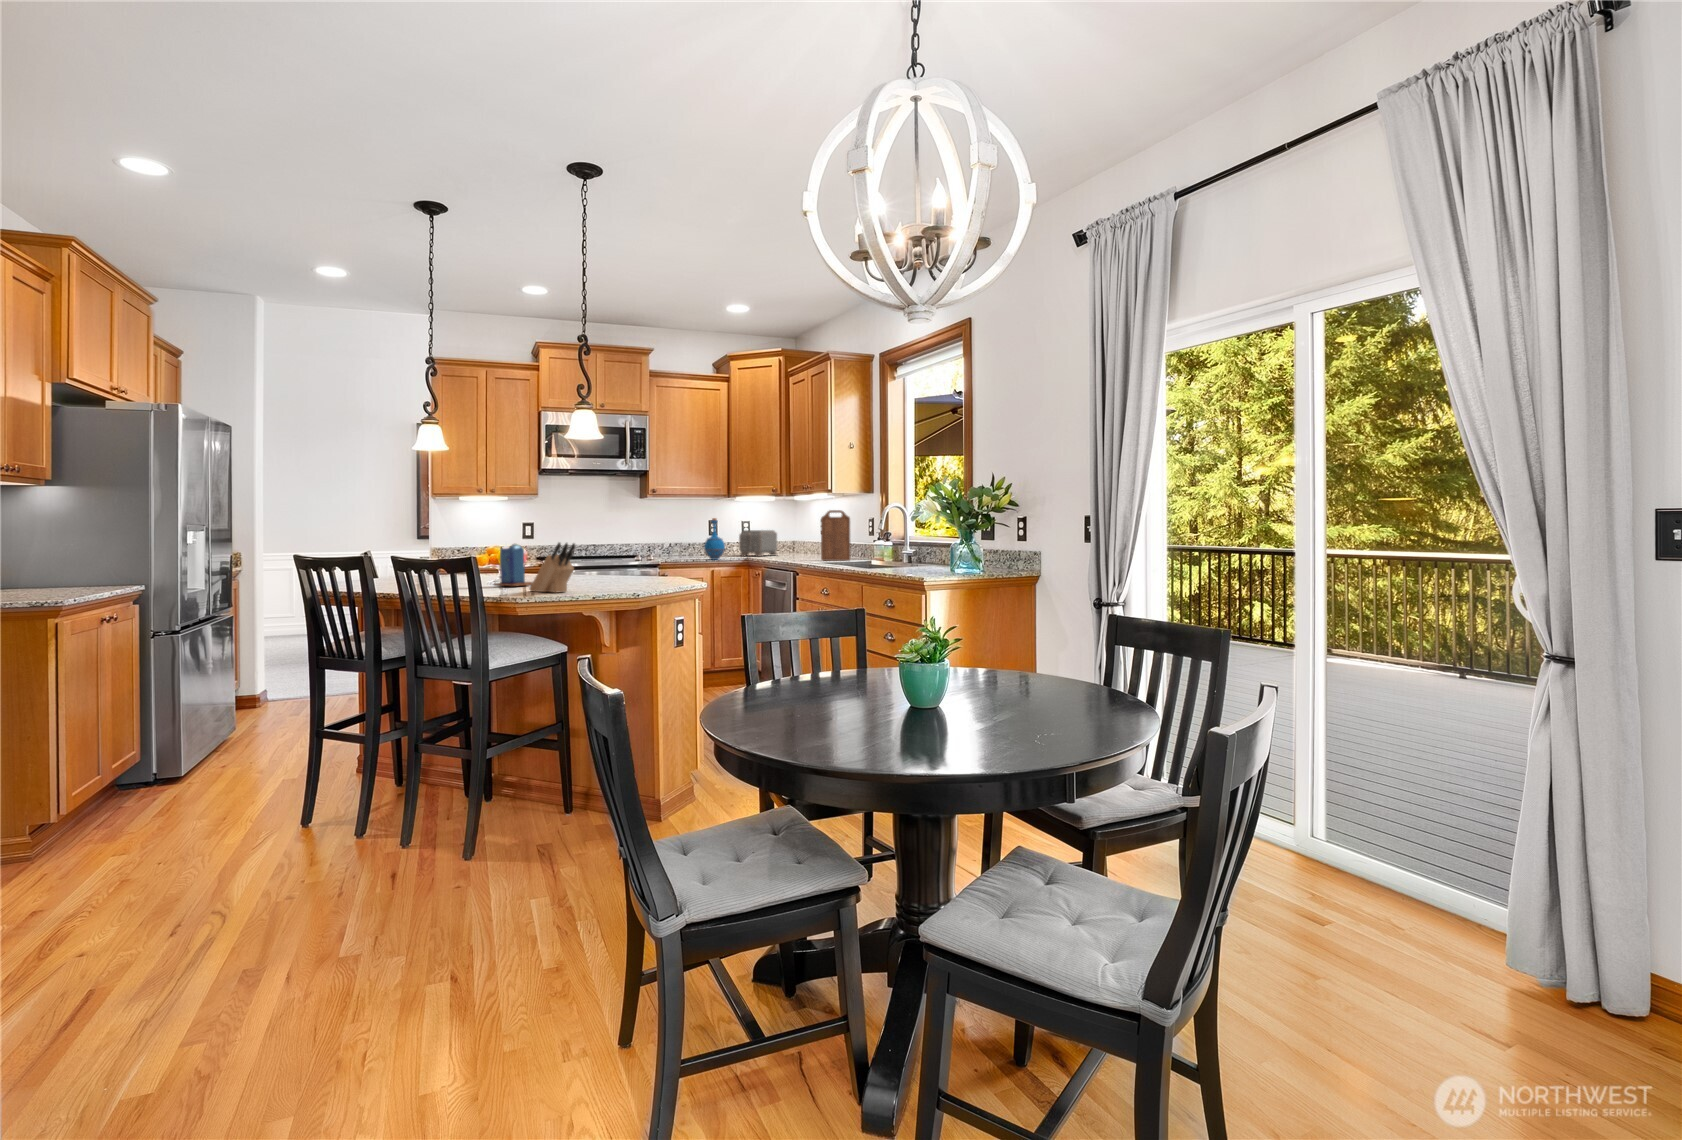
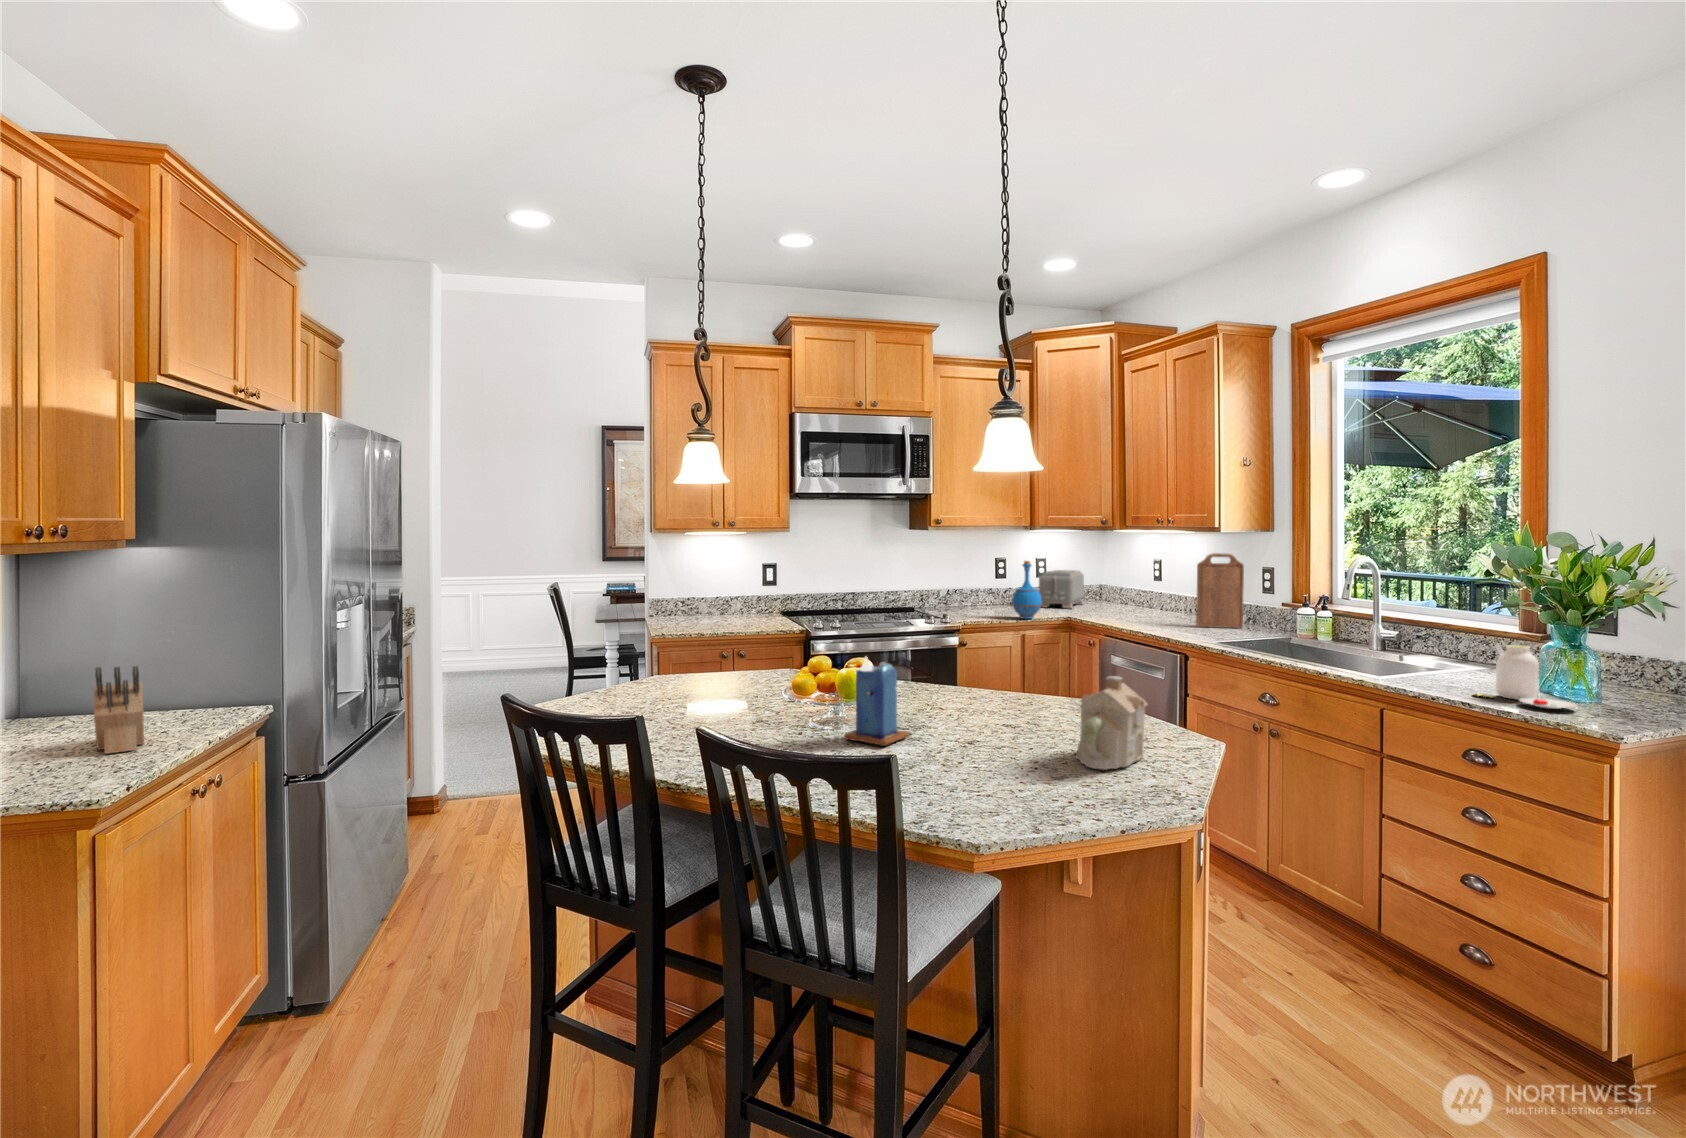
knife block: present [530,543,575,592] -> present [94,666,144,754]
teapot: none [602,545,647,588] -> present [1076,676,1147,770]
jar: none [885,545,920,575] -> present [1476,645,1577,709]

